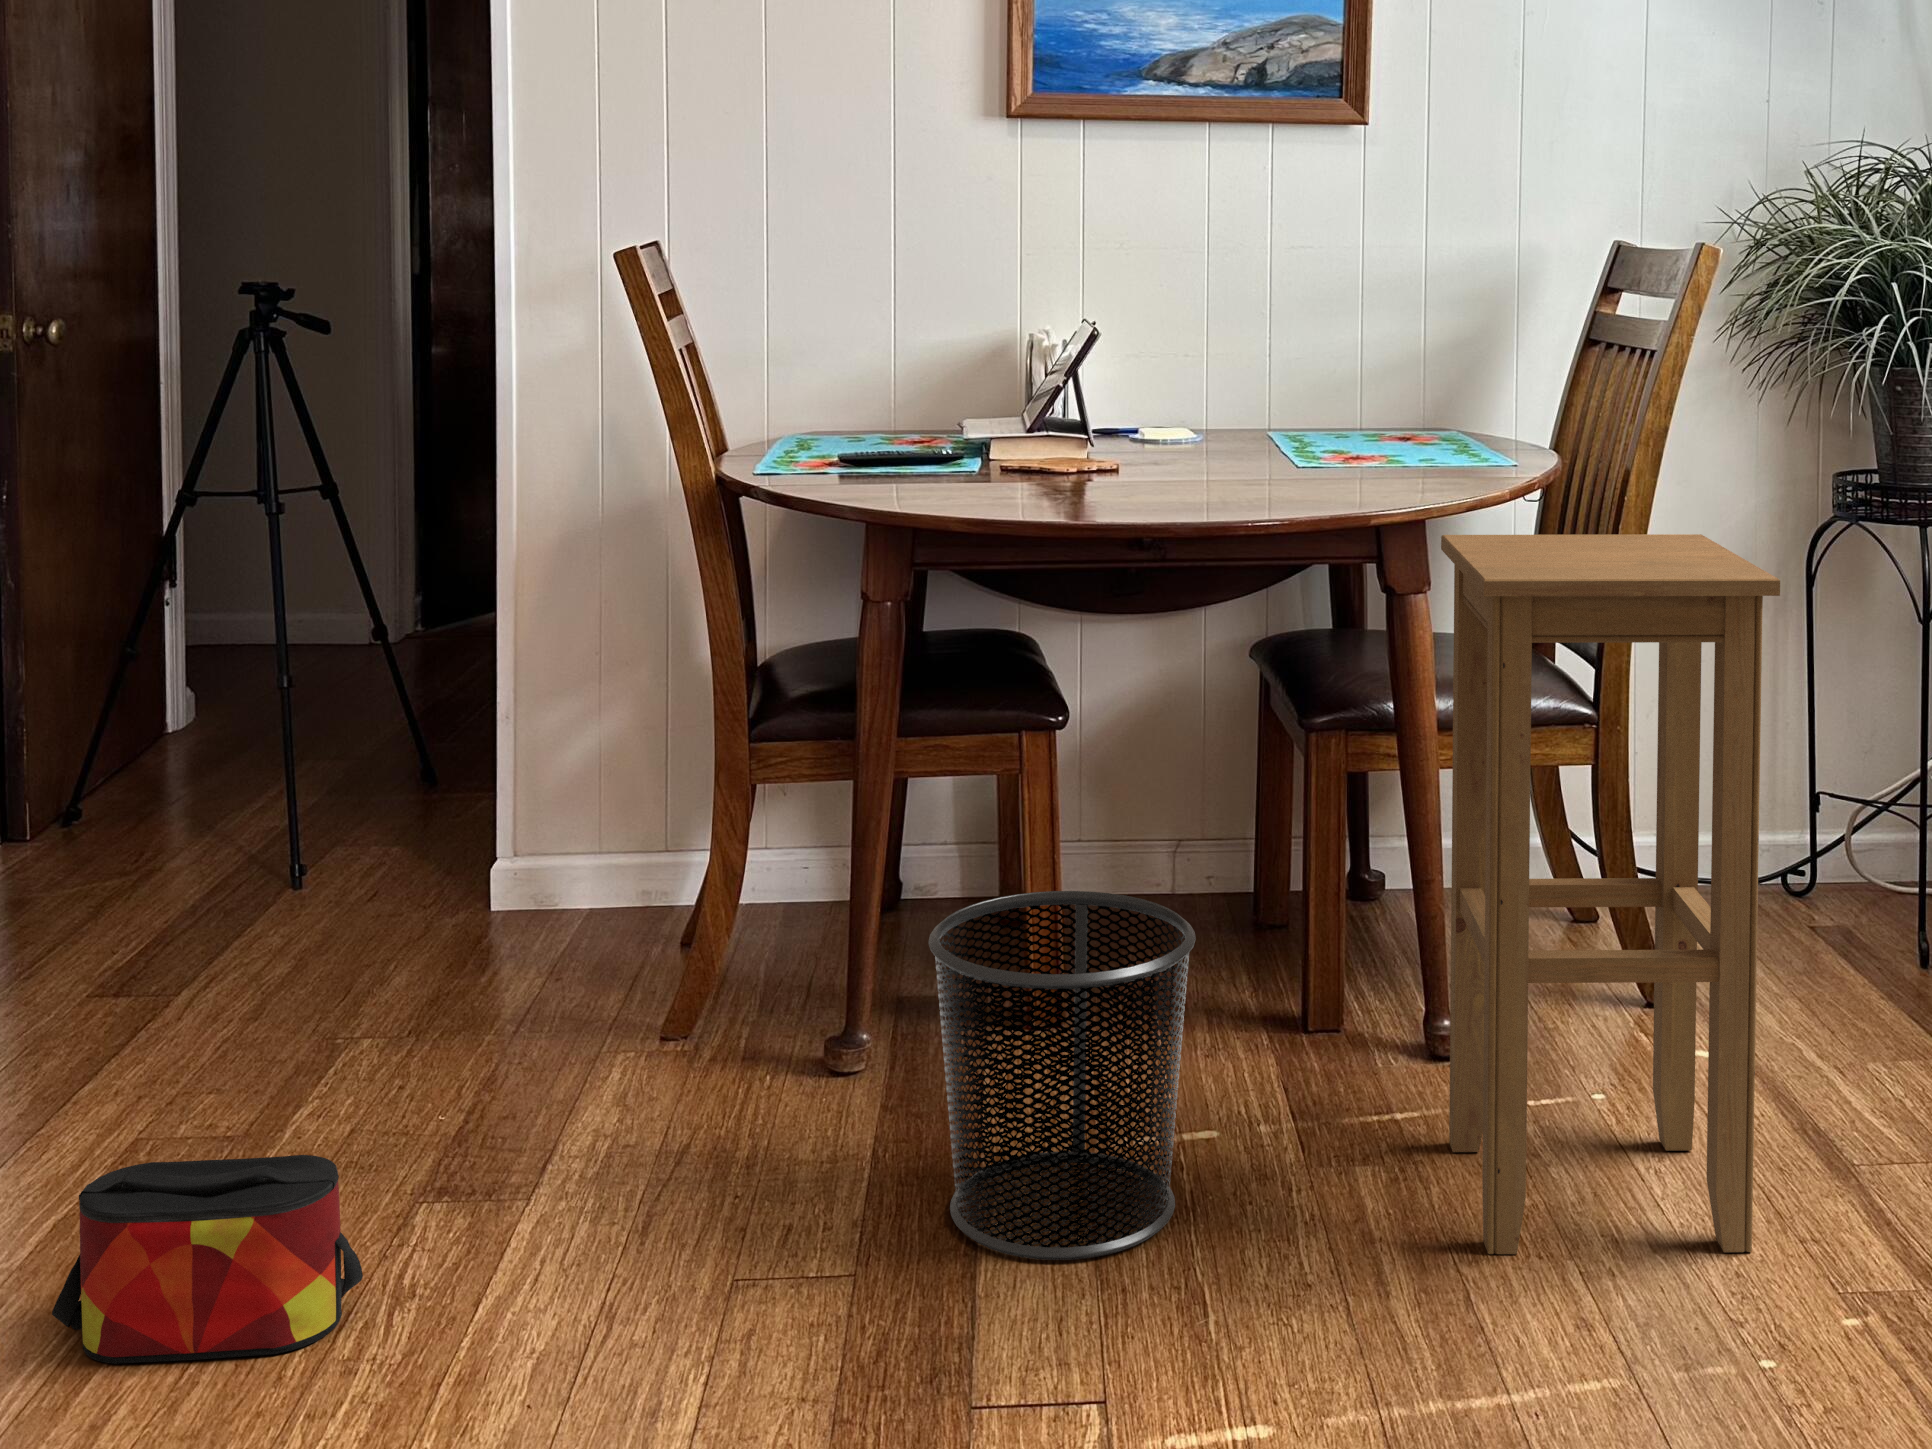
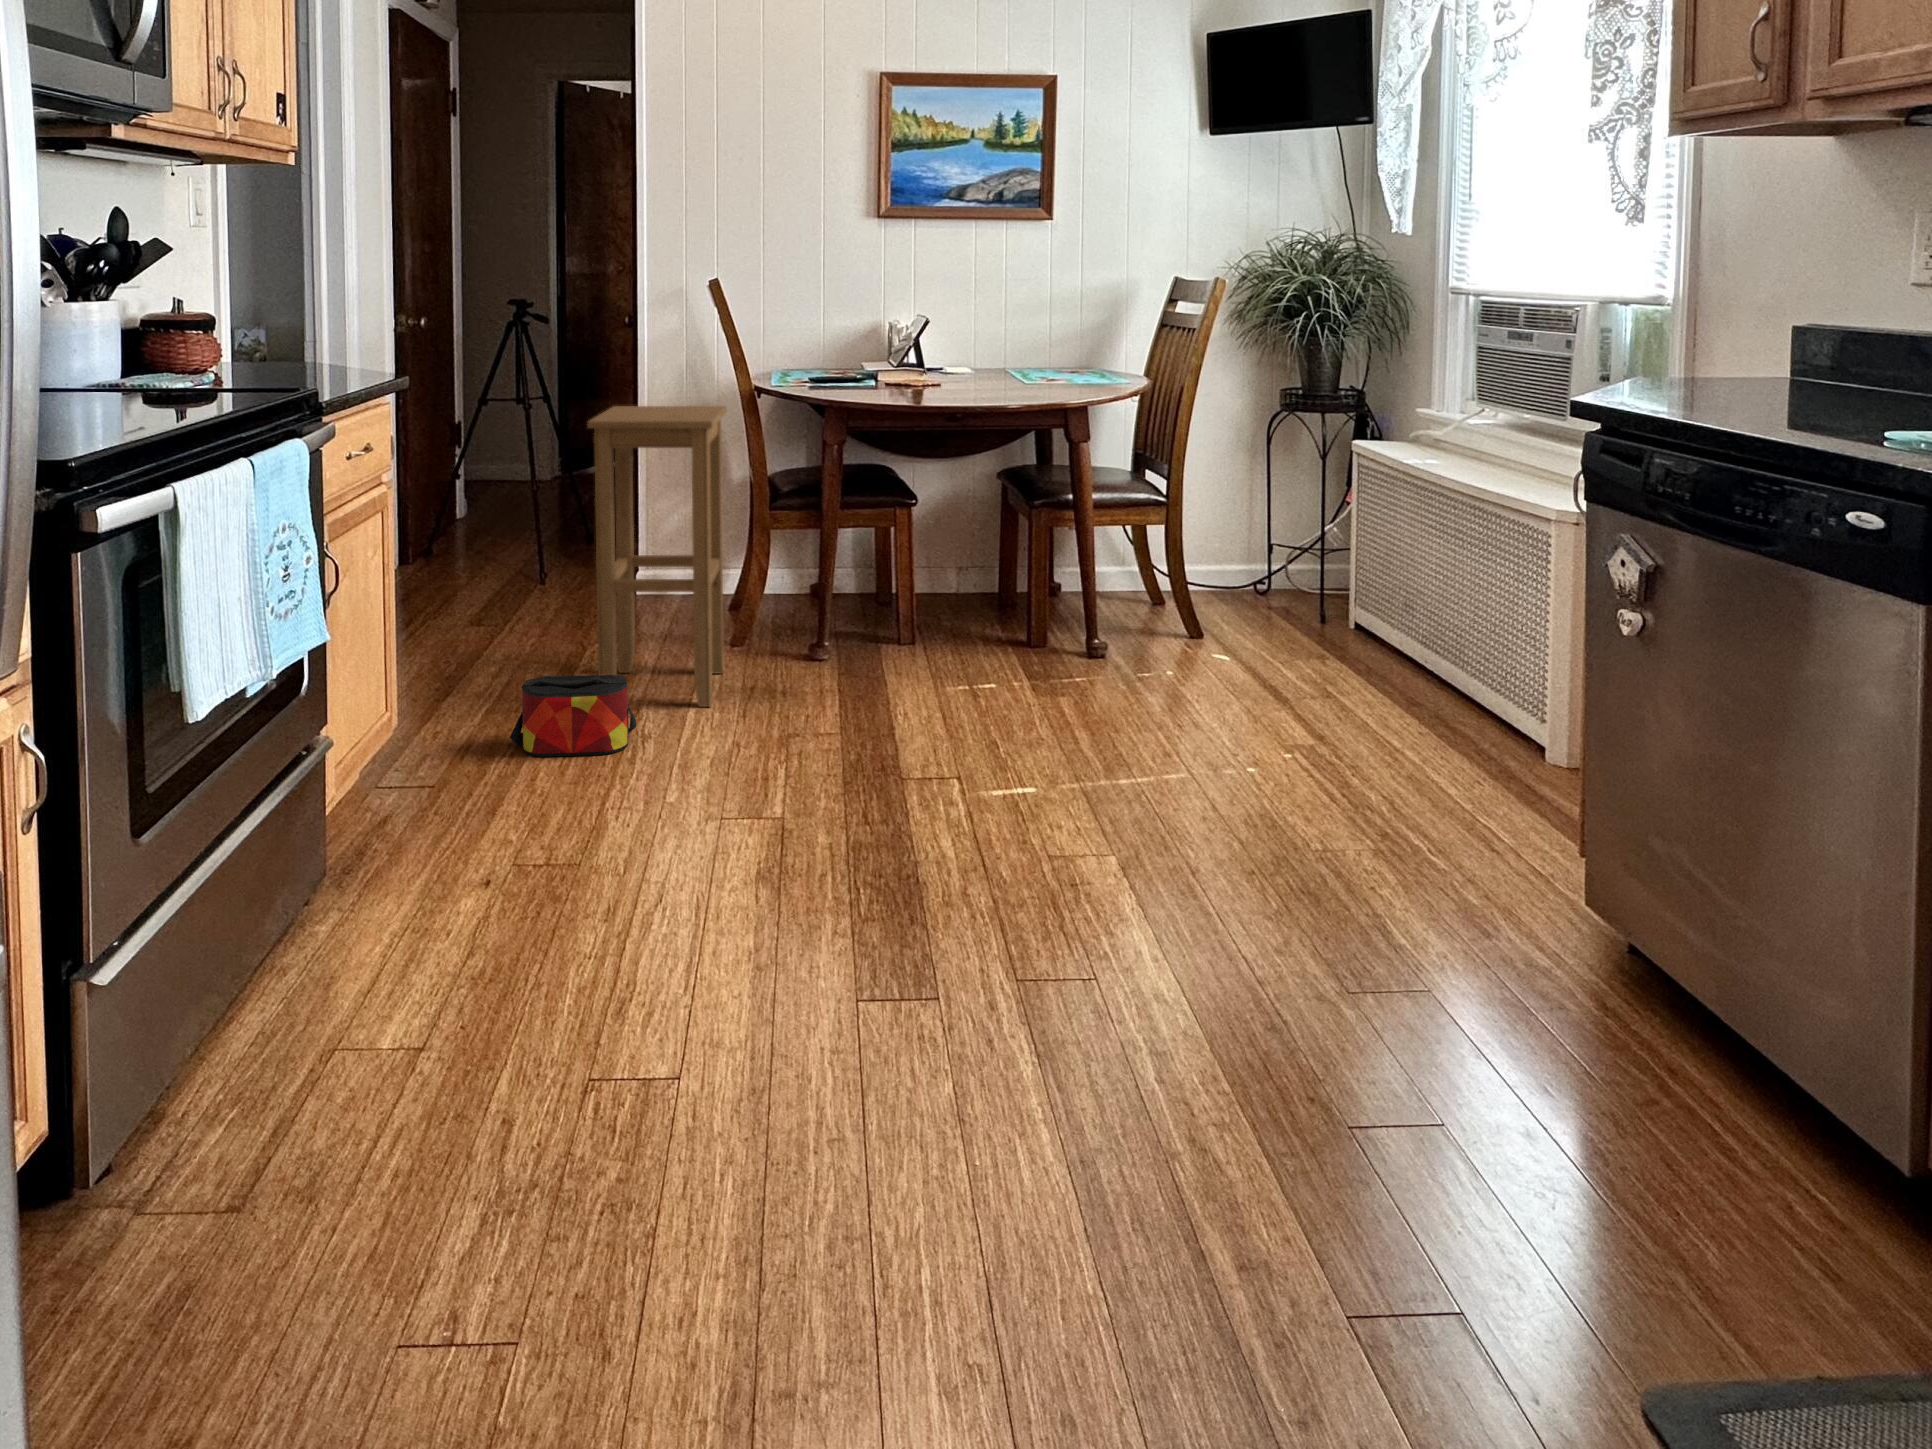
stool: present [1441,534,1780,1254] -> present [587,406,727,707]
waste bin: present [928,891,1196,1260] -> none [871,571,990,727]

